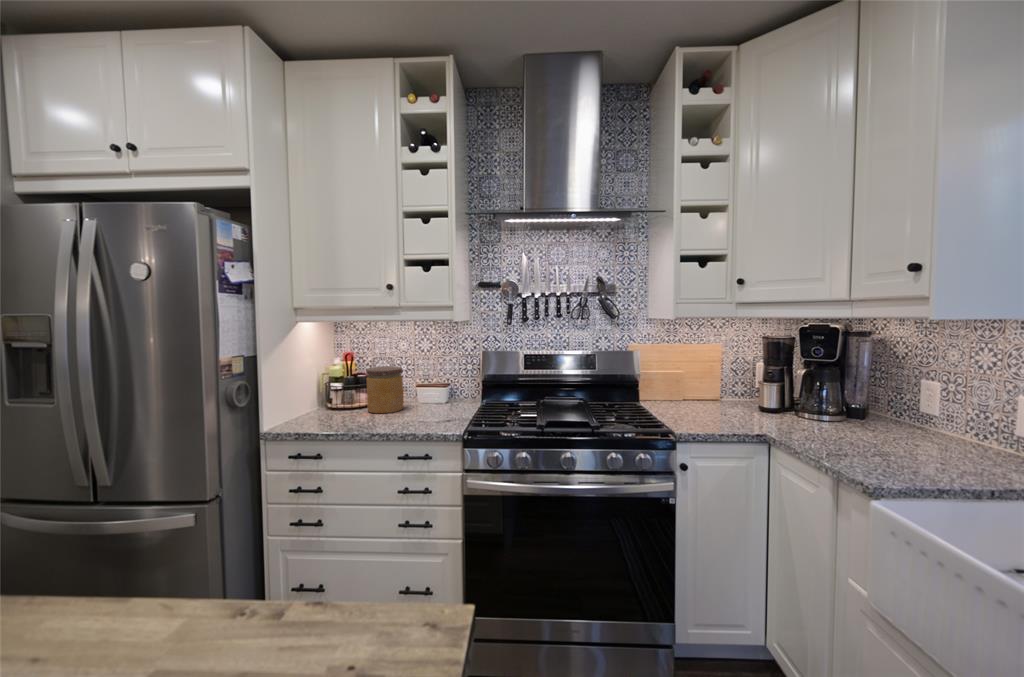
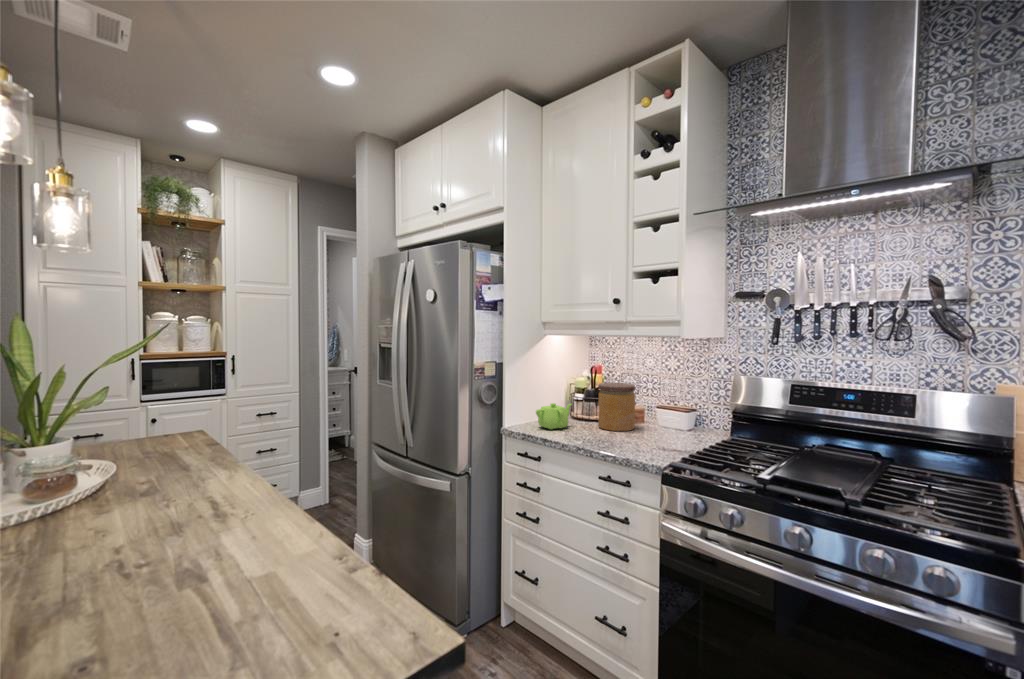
teapot: none [304,393,340,423] -> present [536,403,572,430]

